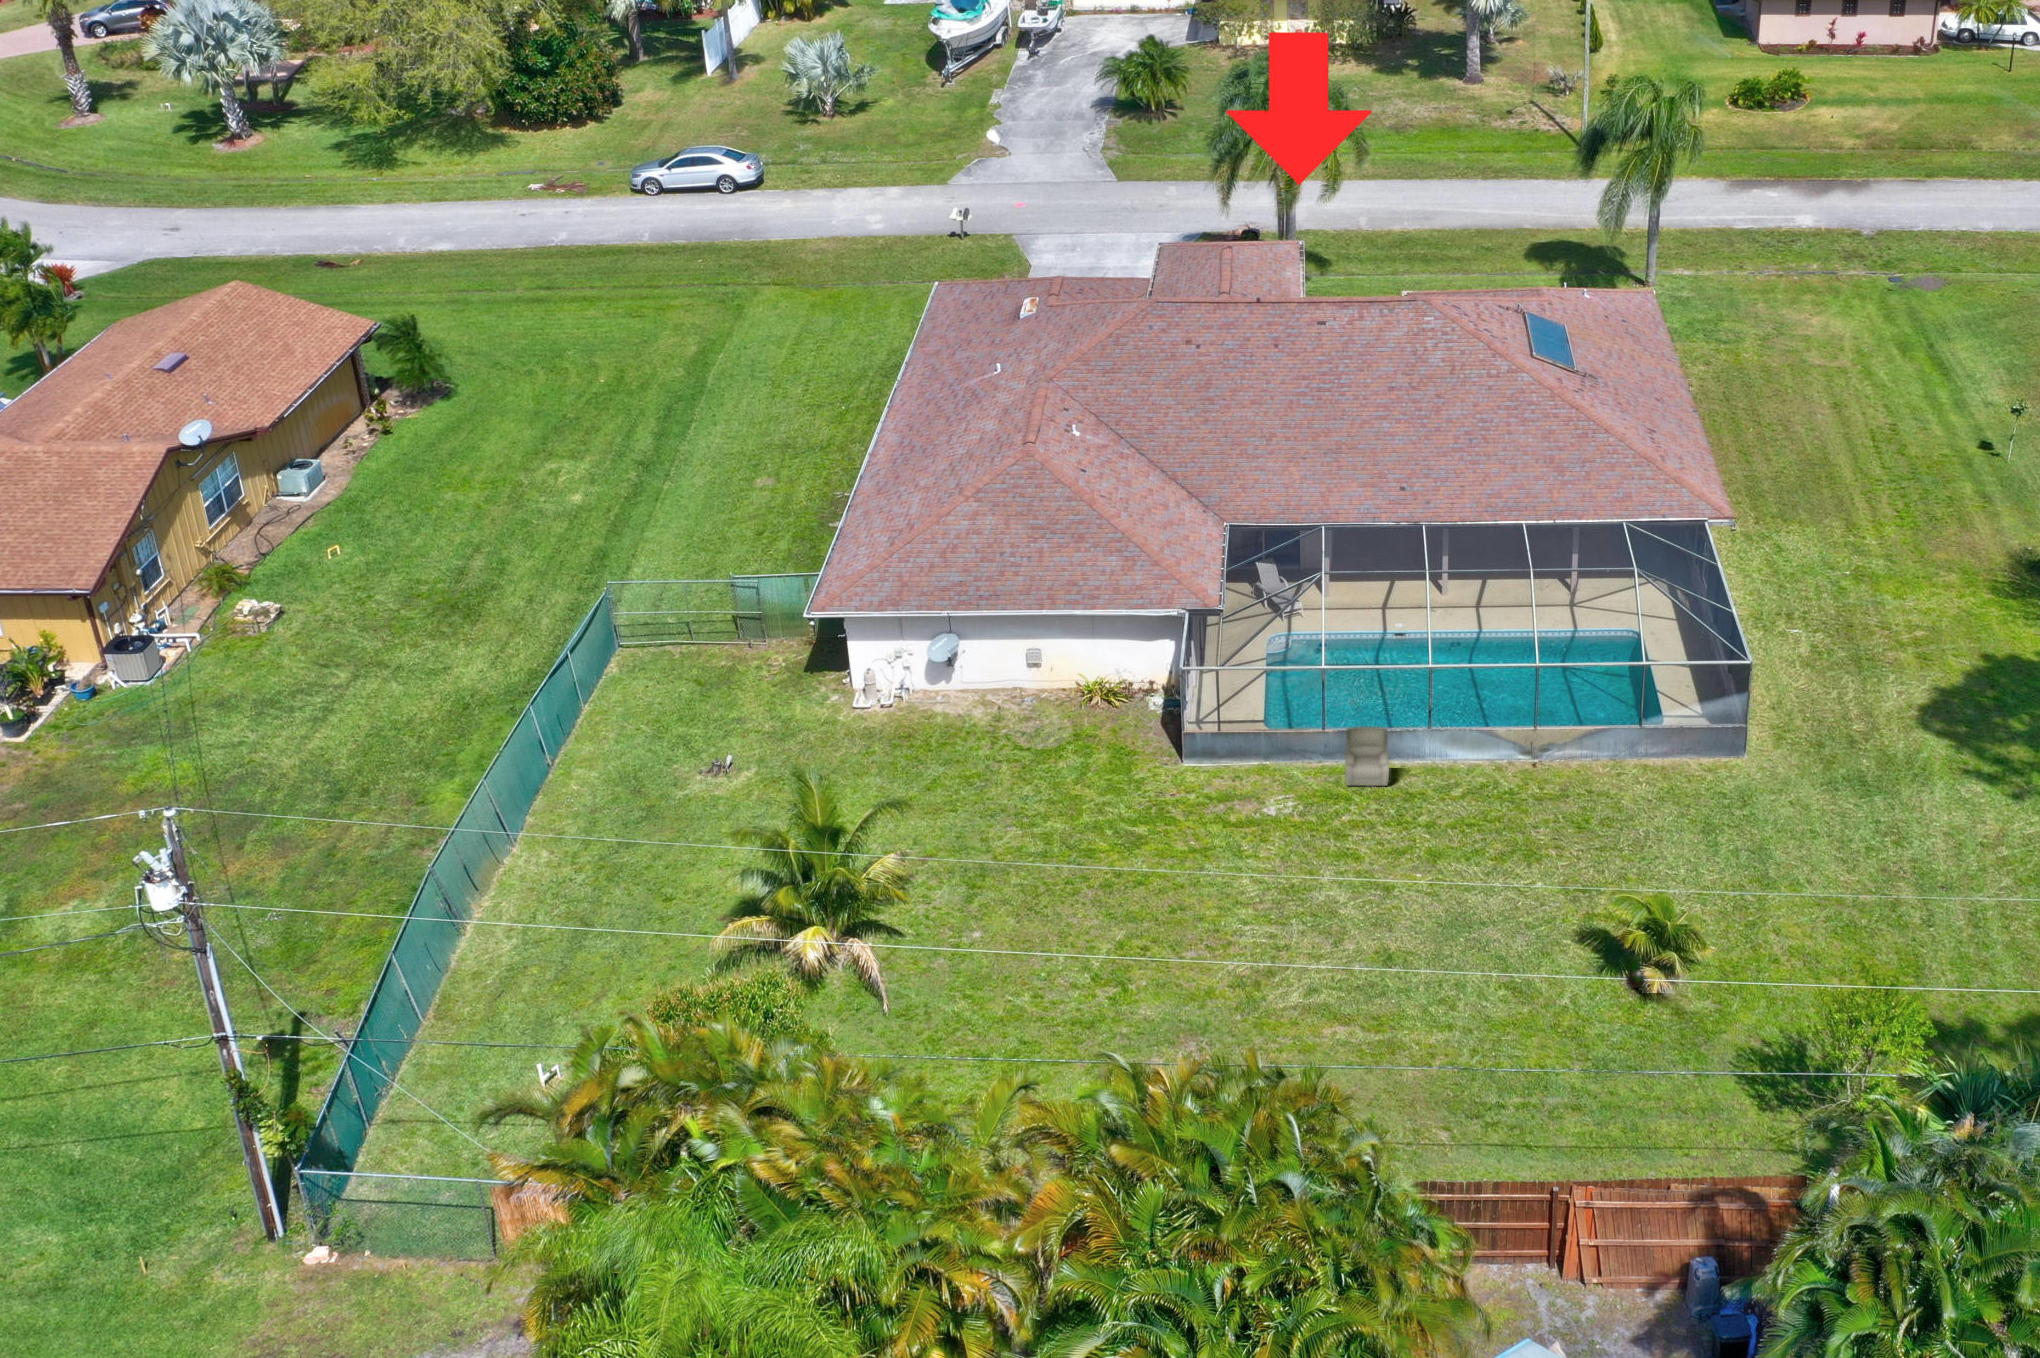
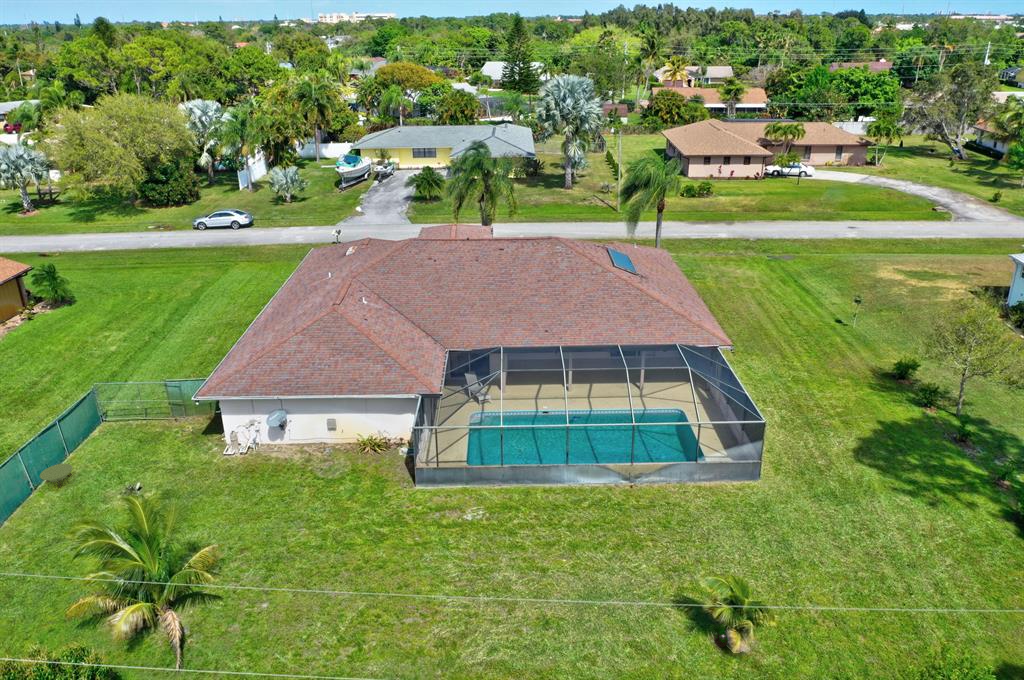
round table: none [565,722,614,762] -> present [40,464,73,488]
chair: present [1345,727,1389,786] -> none [514,464,542,501]

